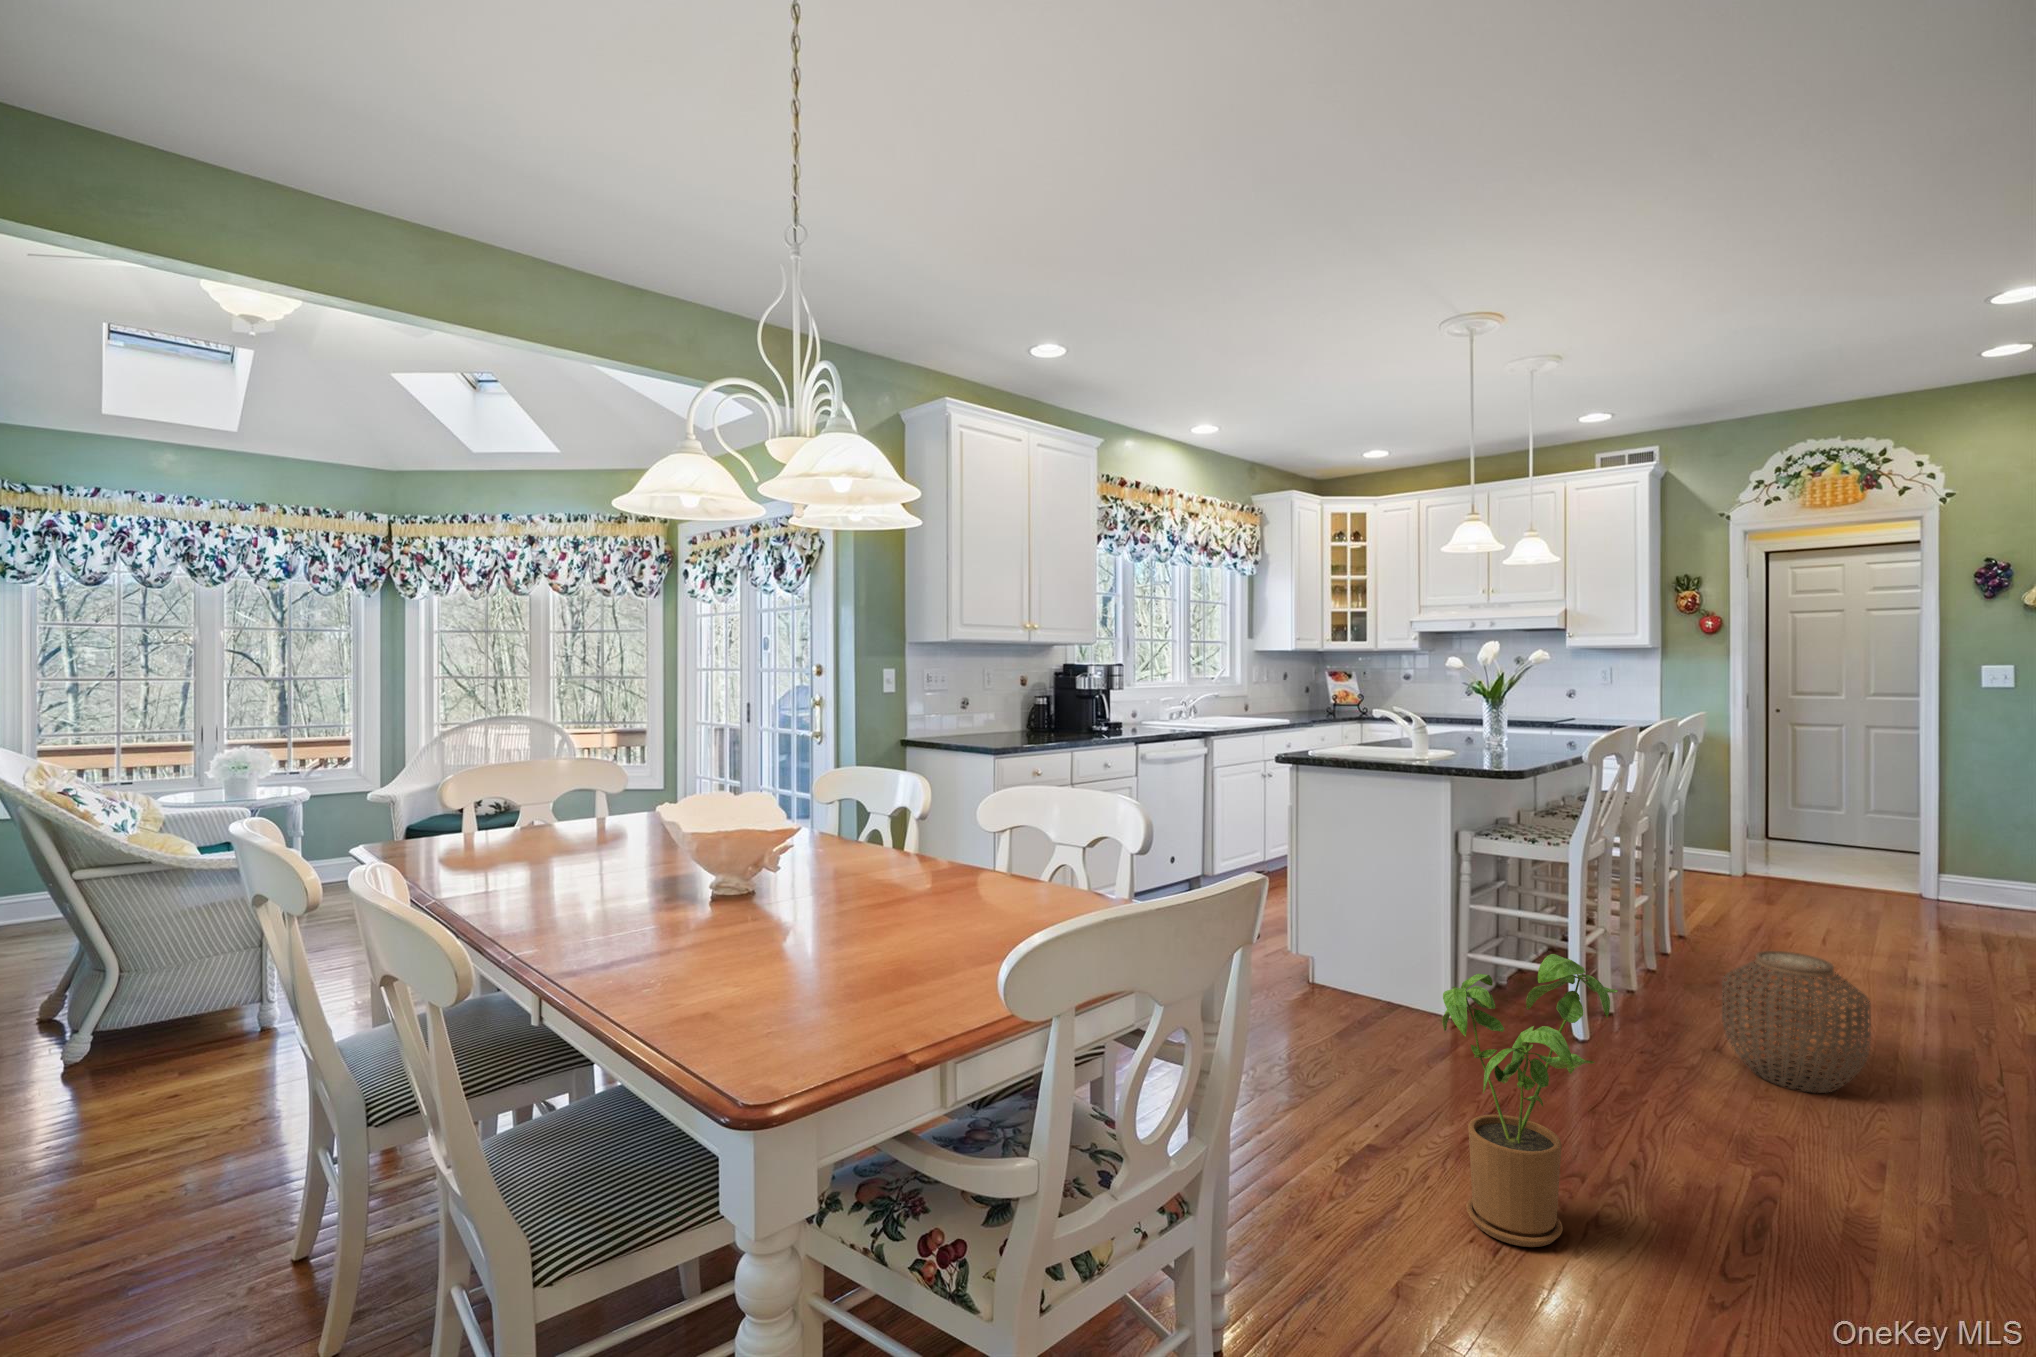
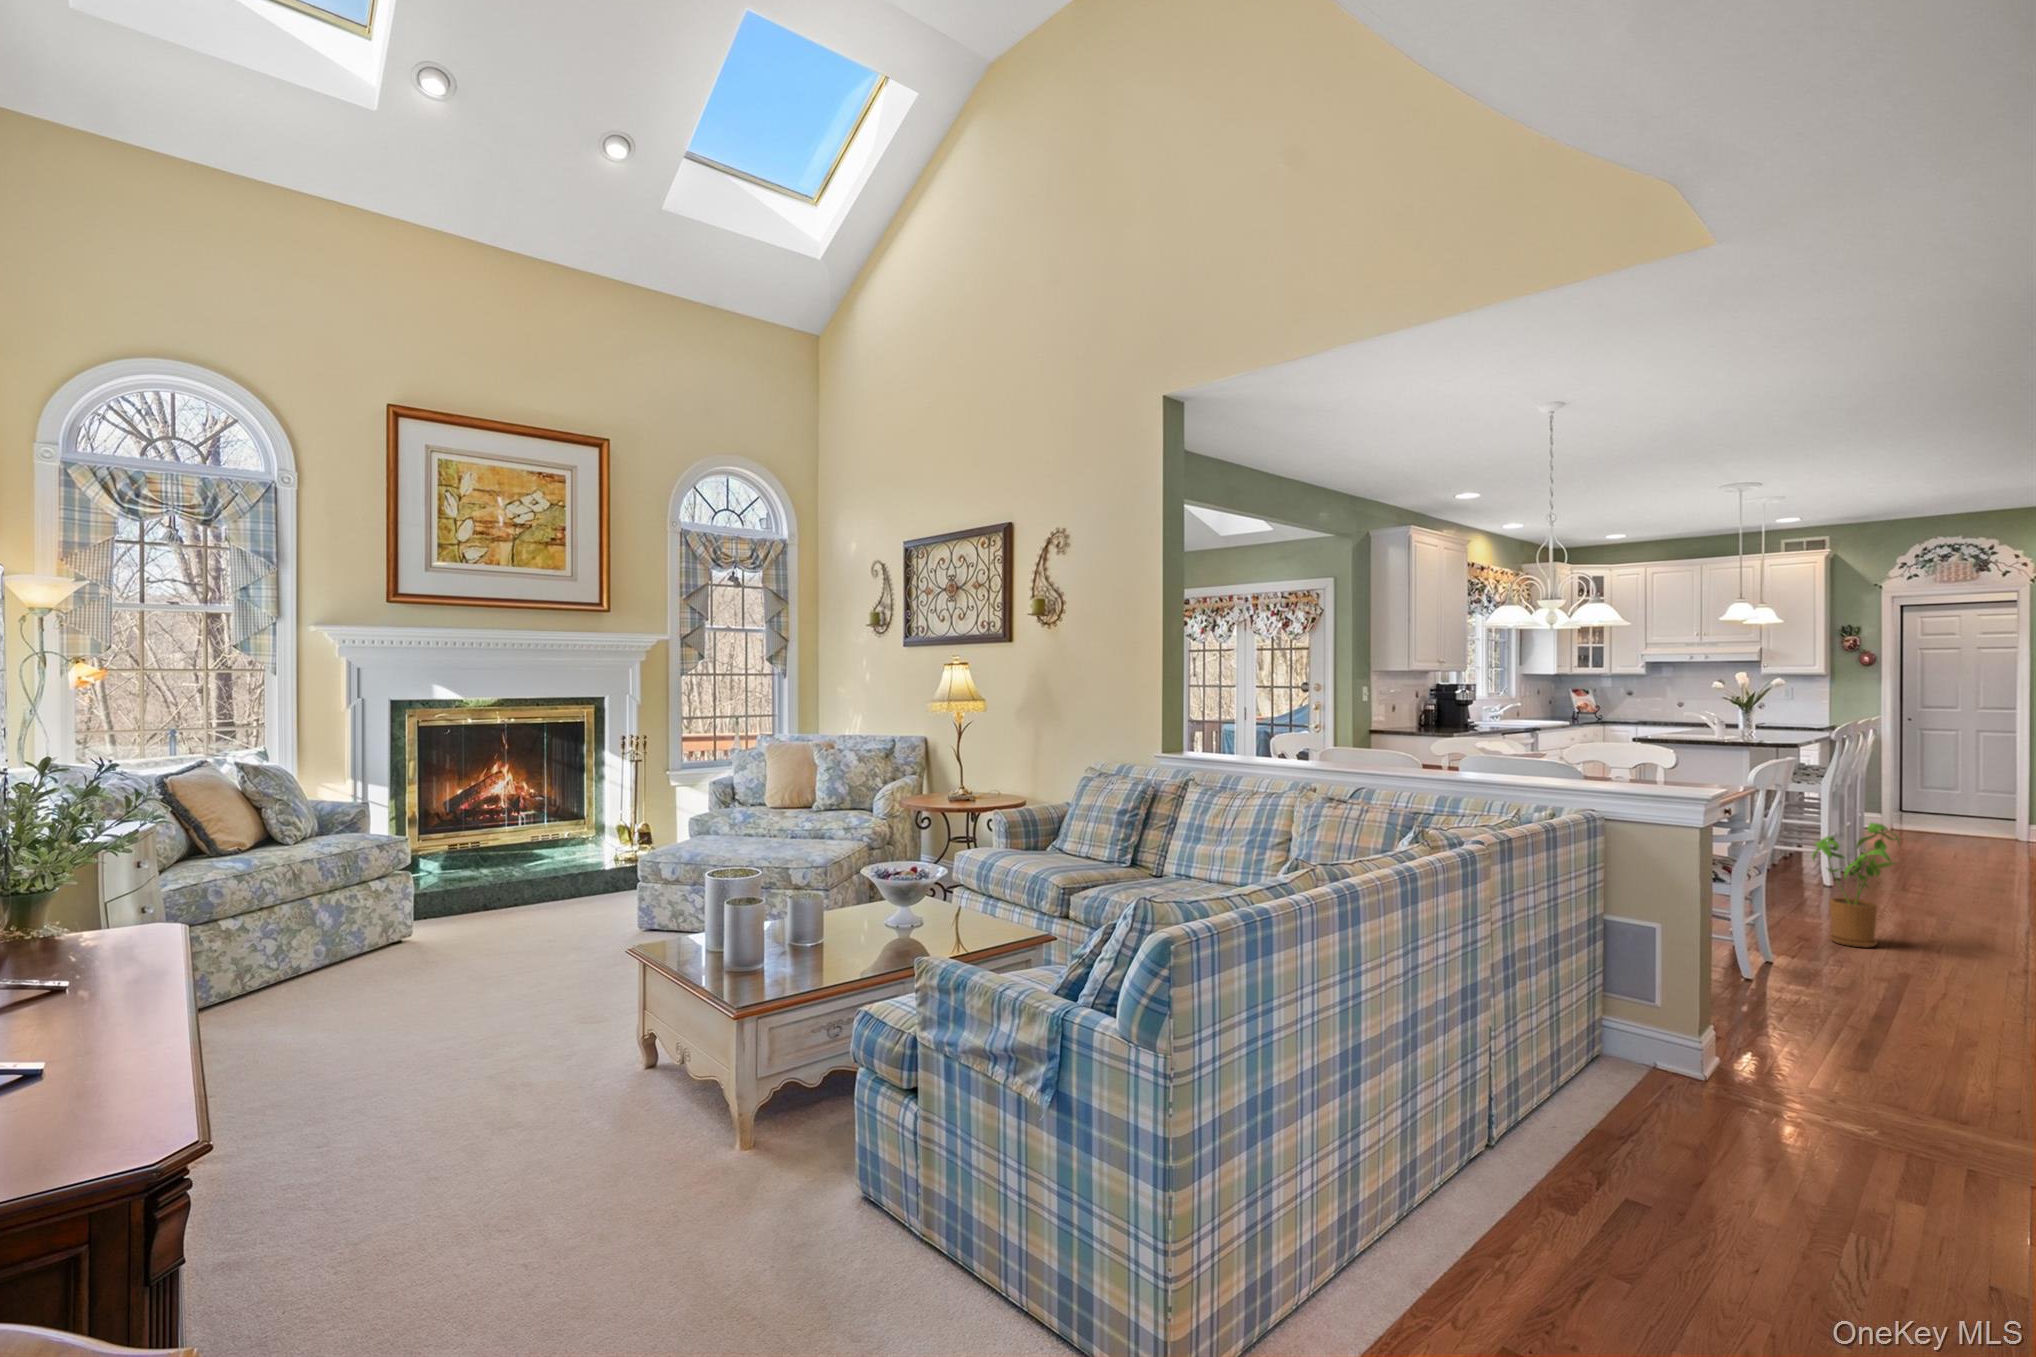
woven basket: present [1722,951,1871,1093] -> none [1922,843,2004,911]

